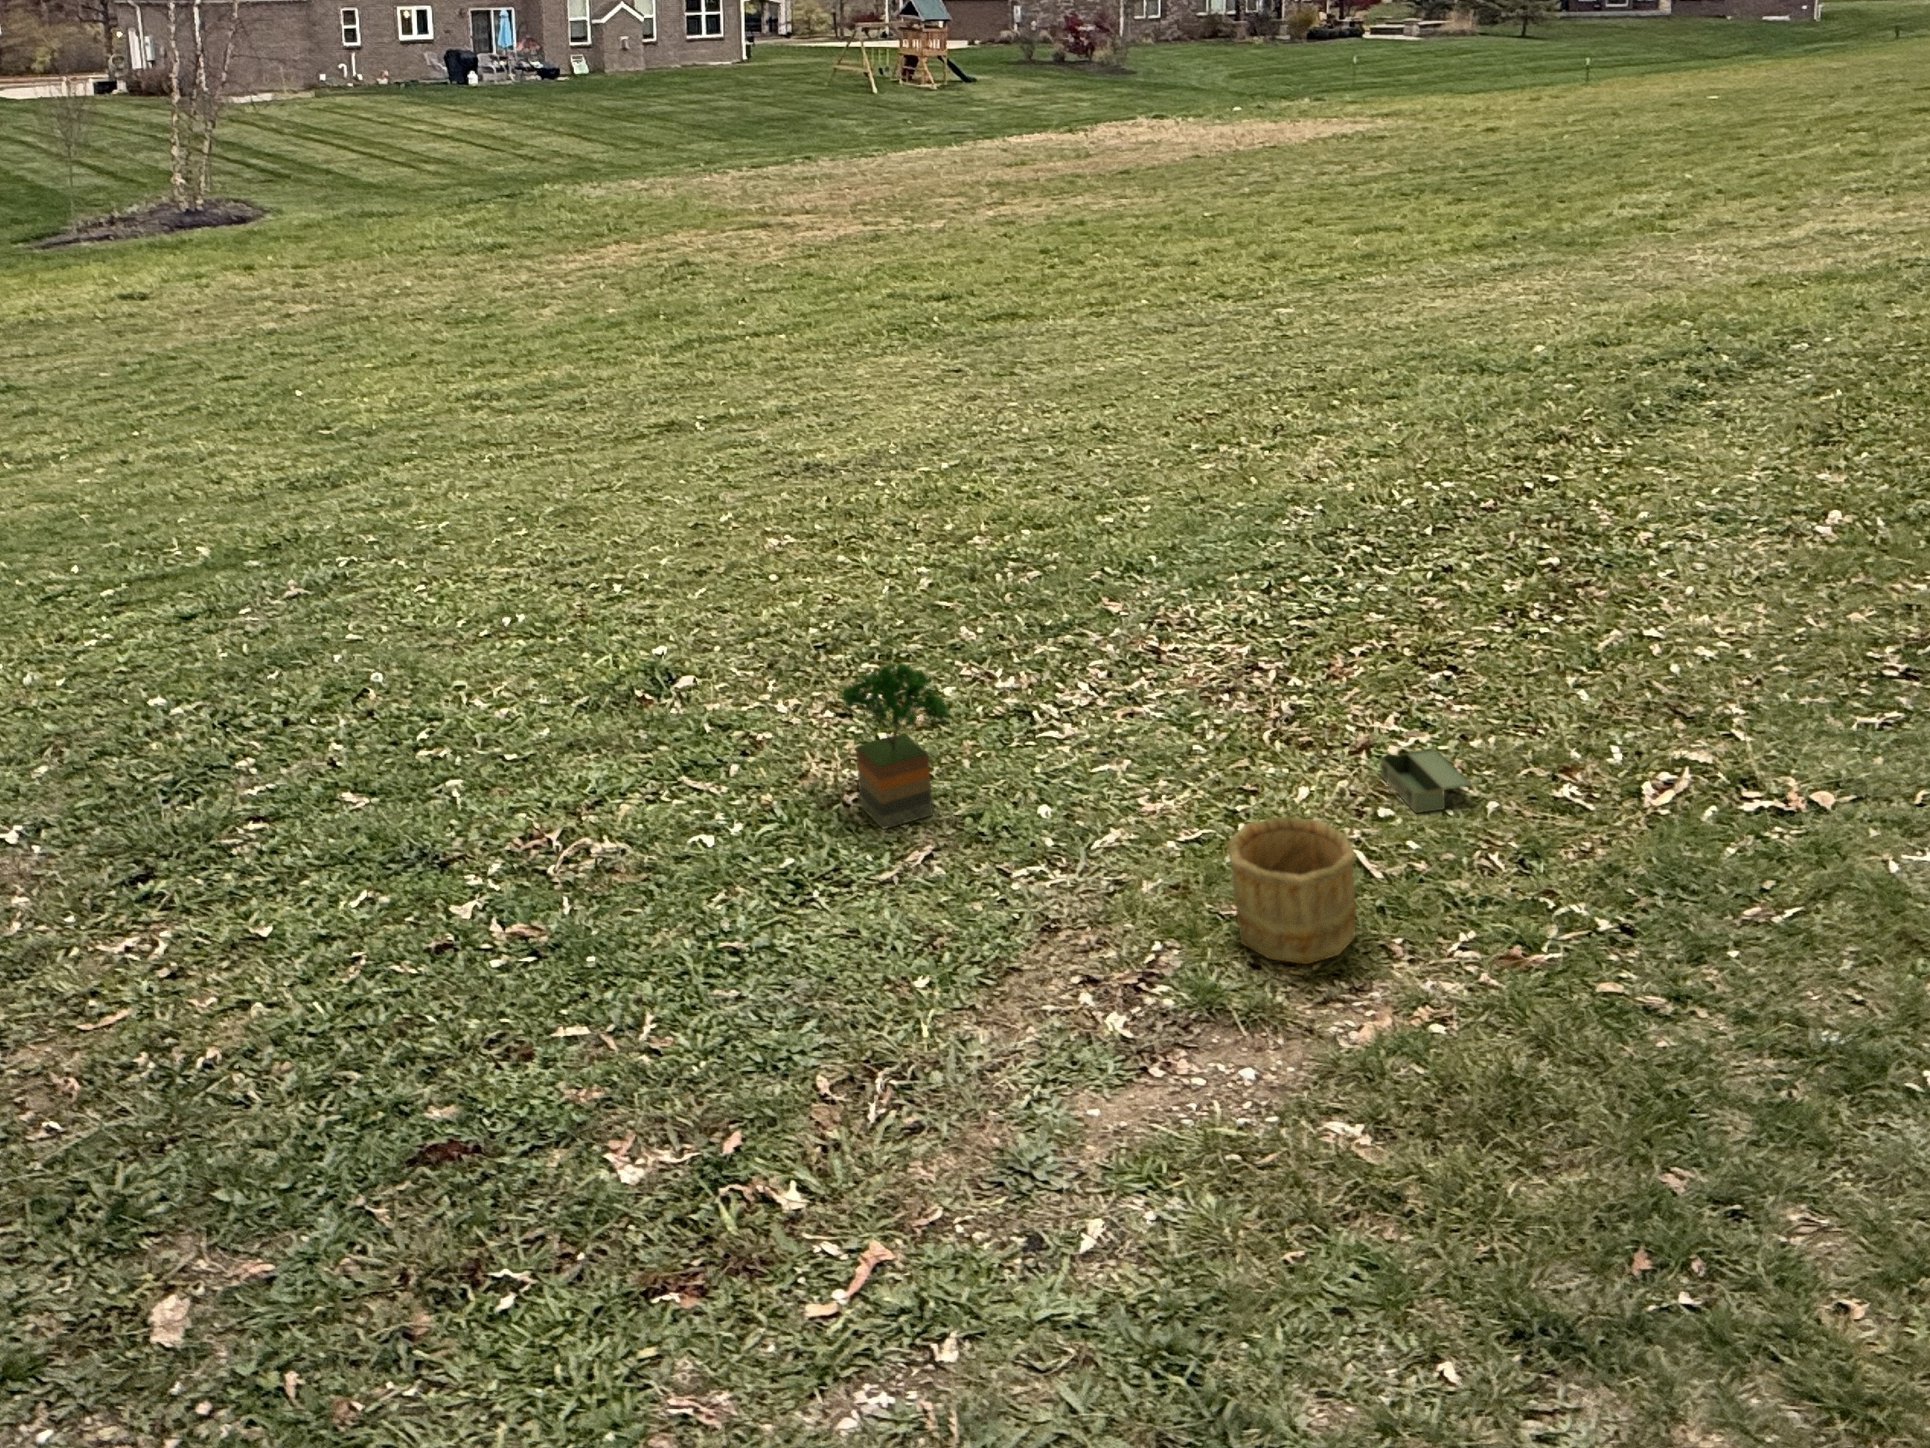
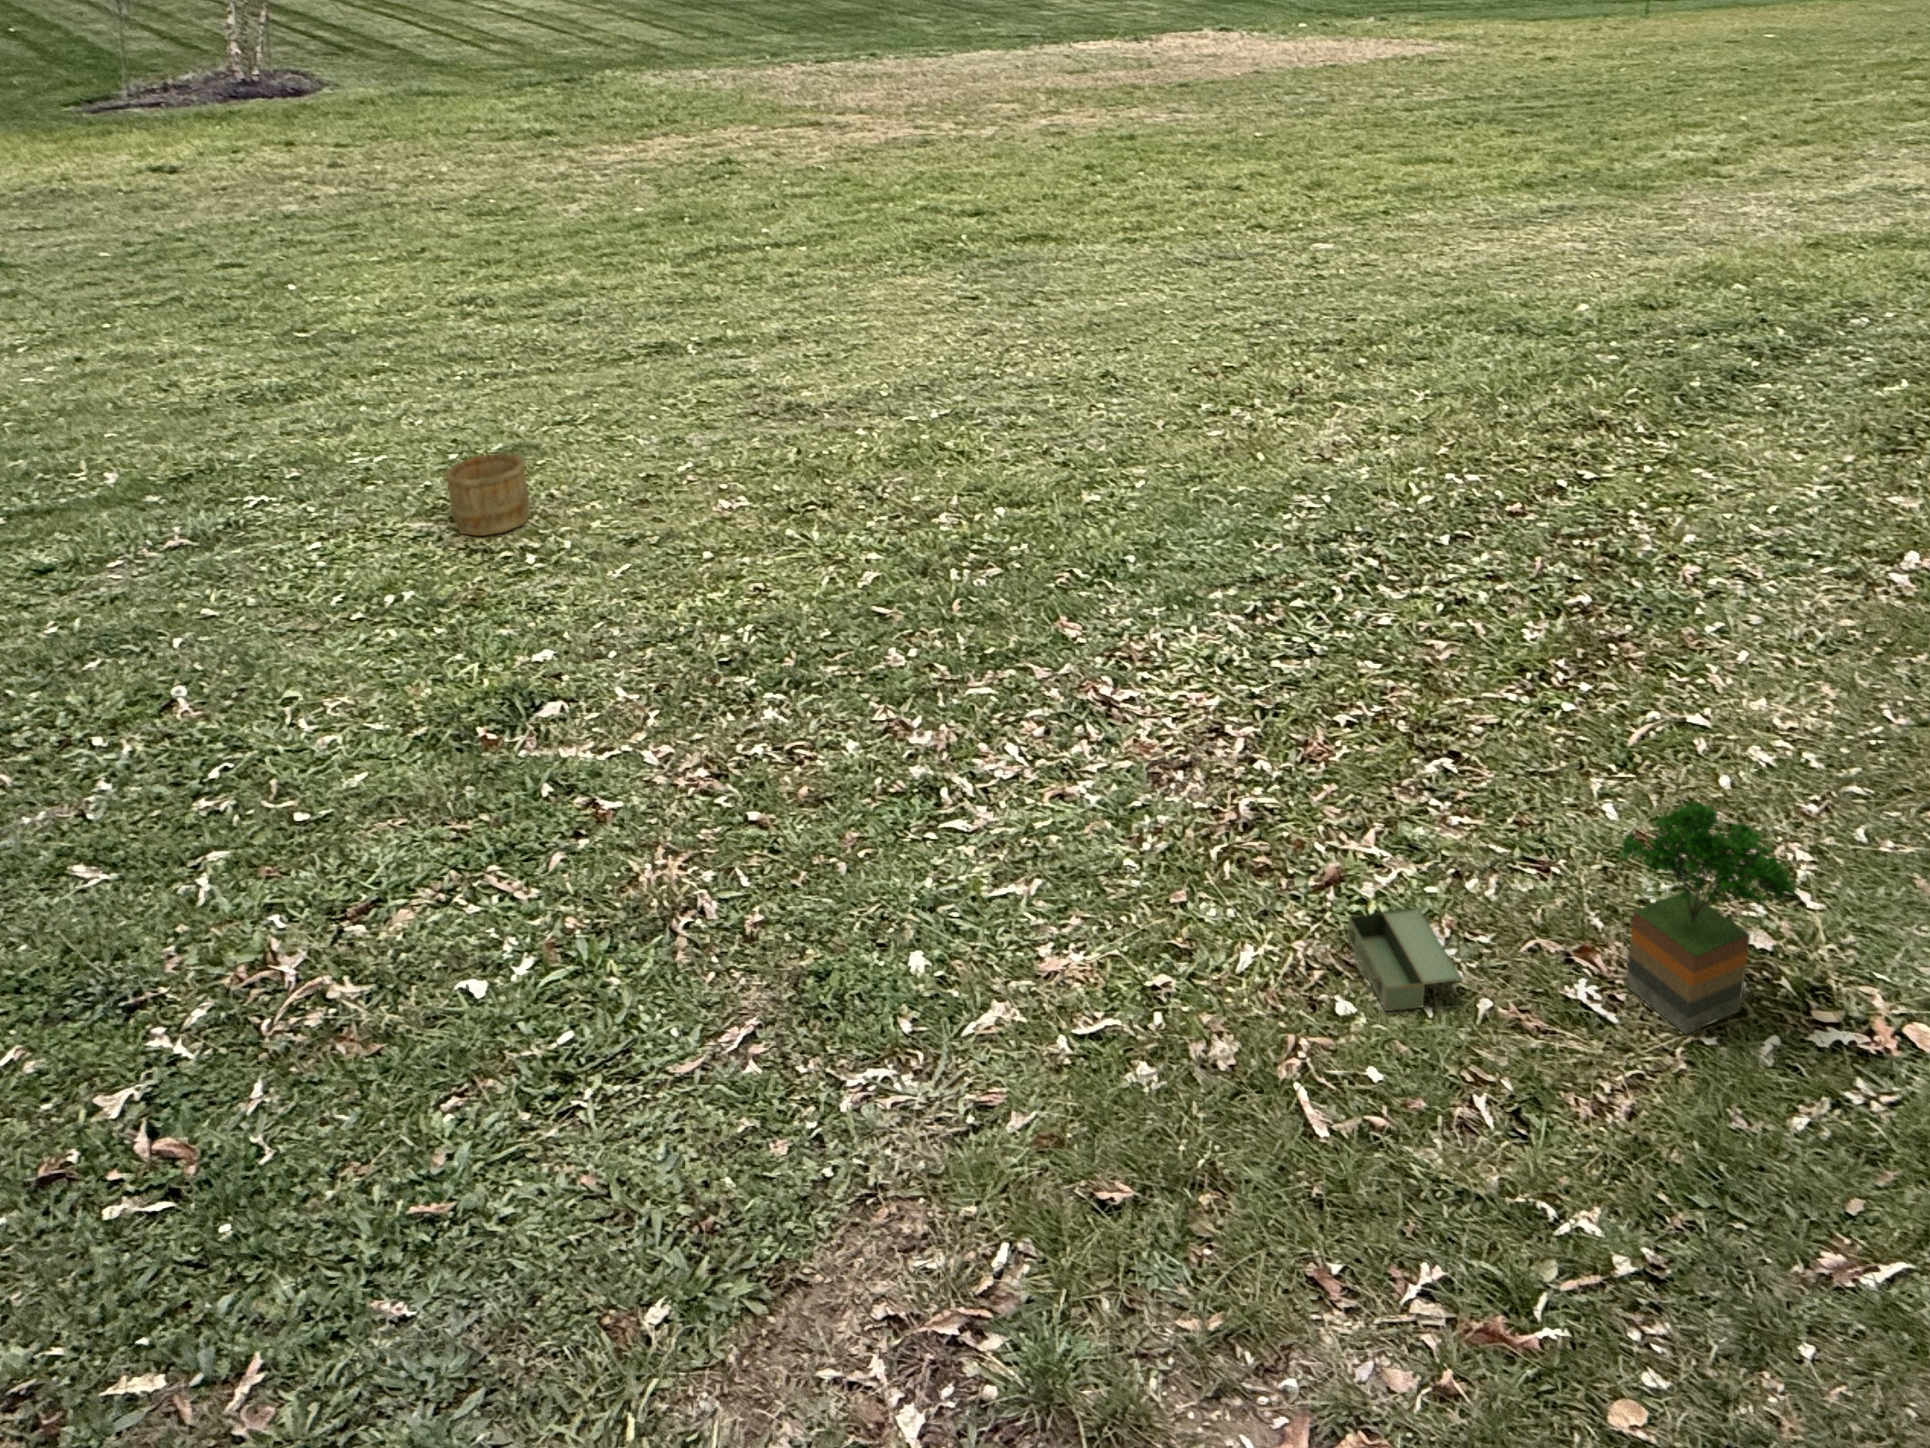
potted tree: present [839,662,950,829] -> present [1619,800,1797,1034]
wooden bucket: present [1227,817,1356,964] -> present [444,453,530,536]

